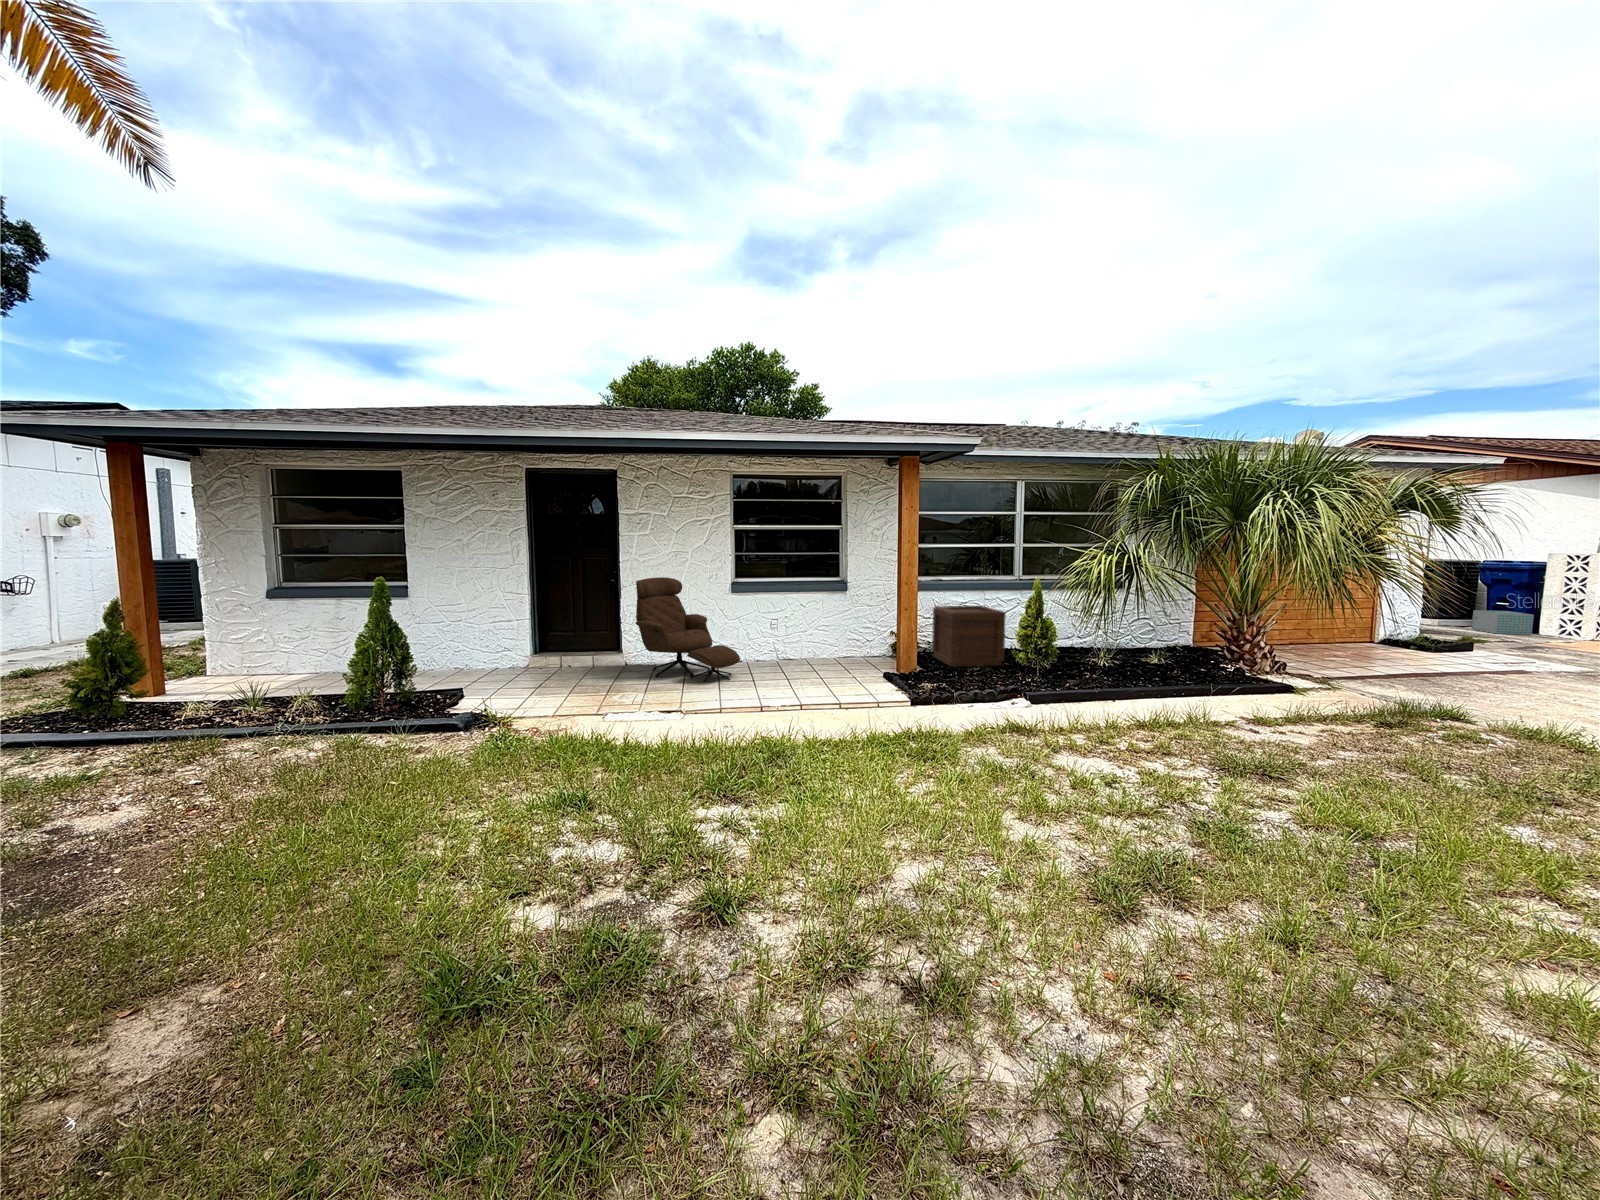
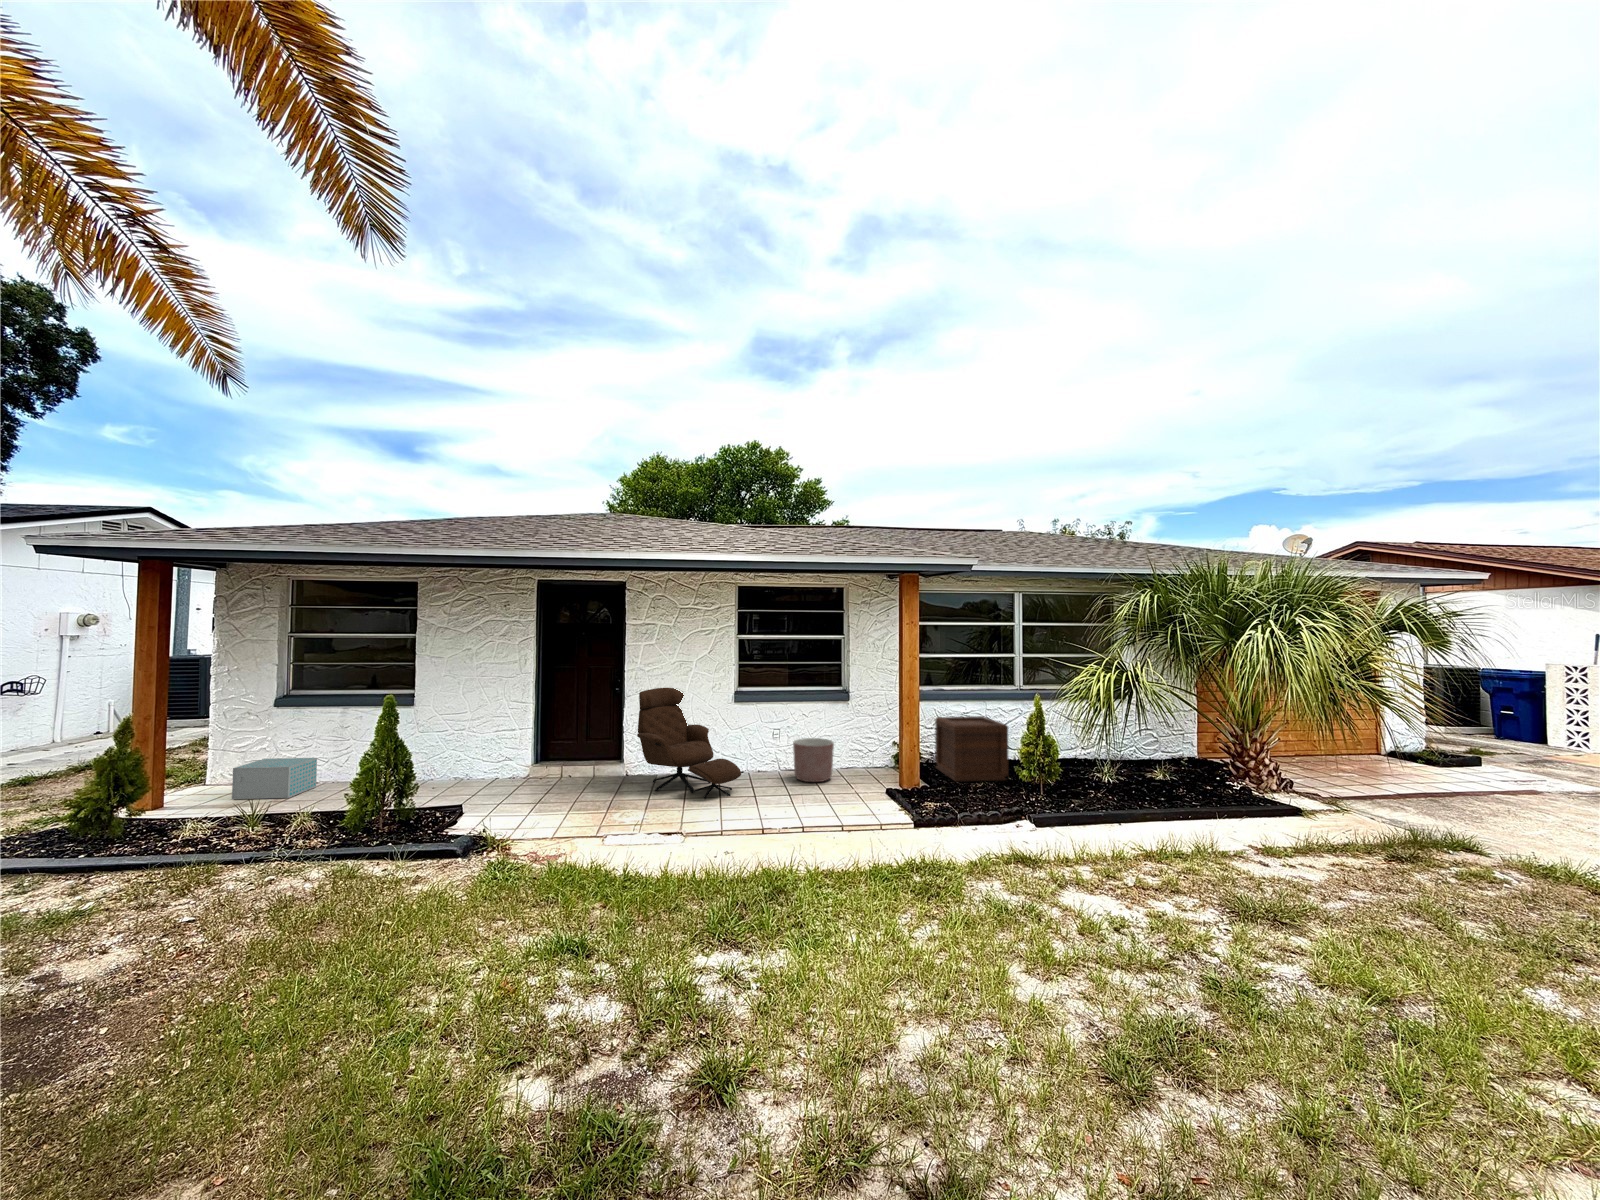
storage box: present [1472,610,1534,635] -> present [232,758,317,799]
planter: none [791,627,832,668] -> present [793,738,834,782]

